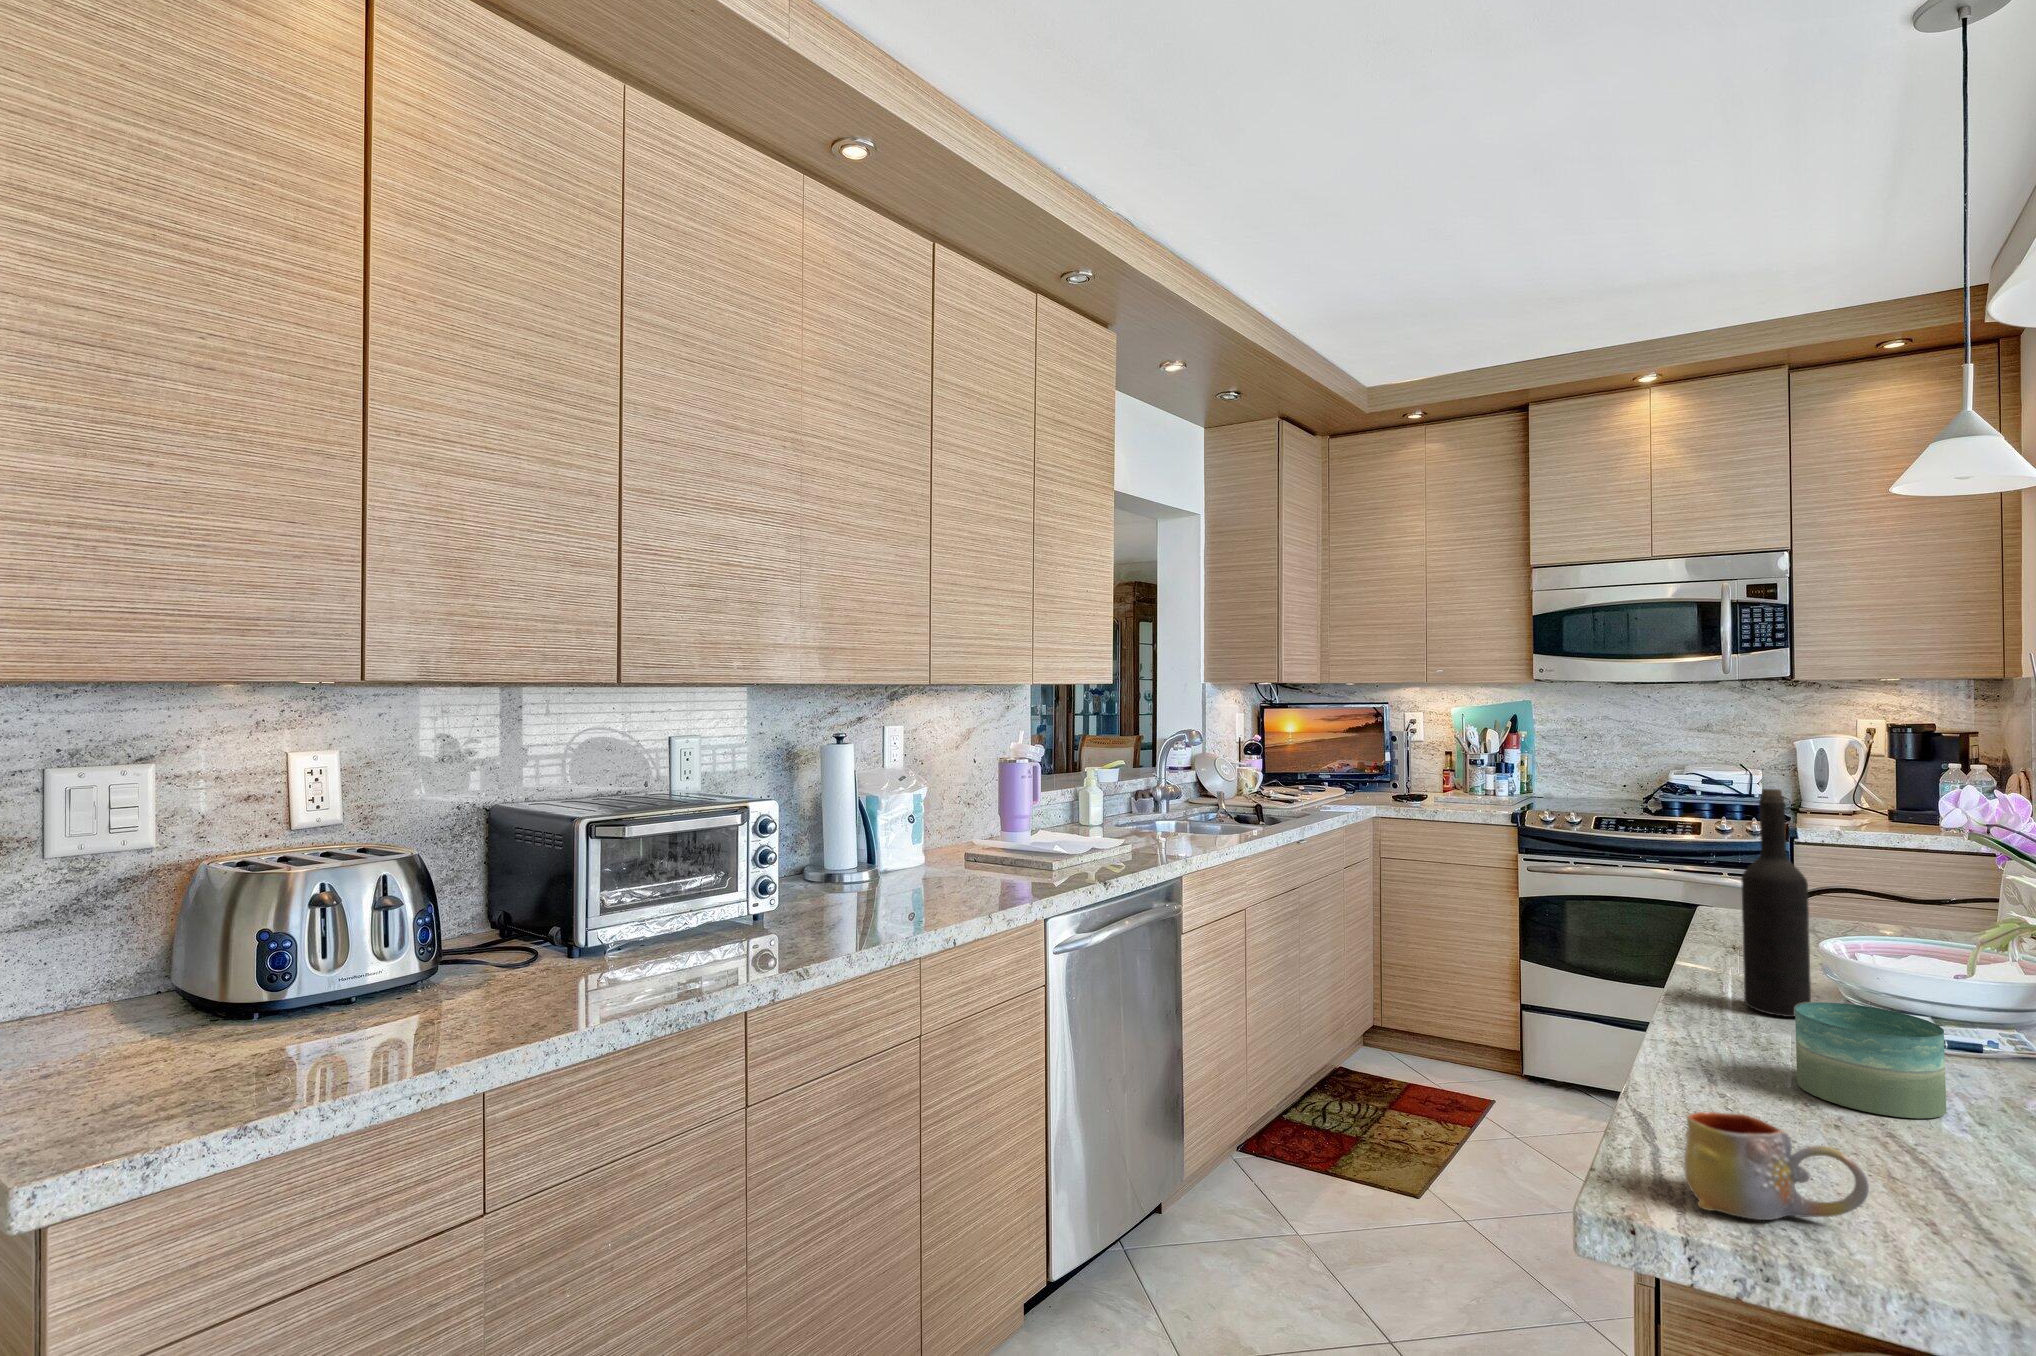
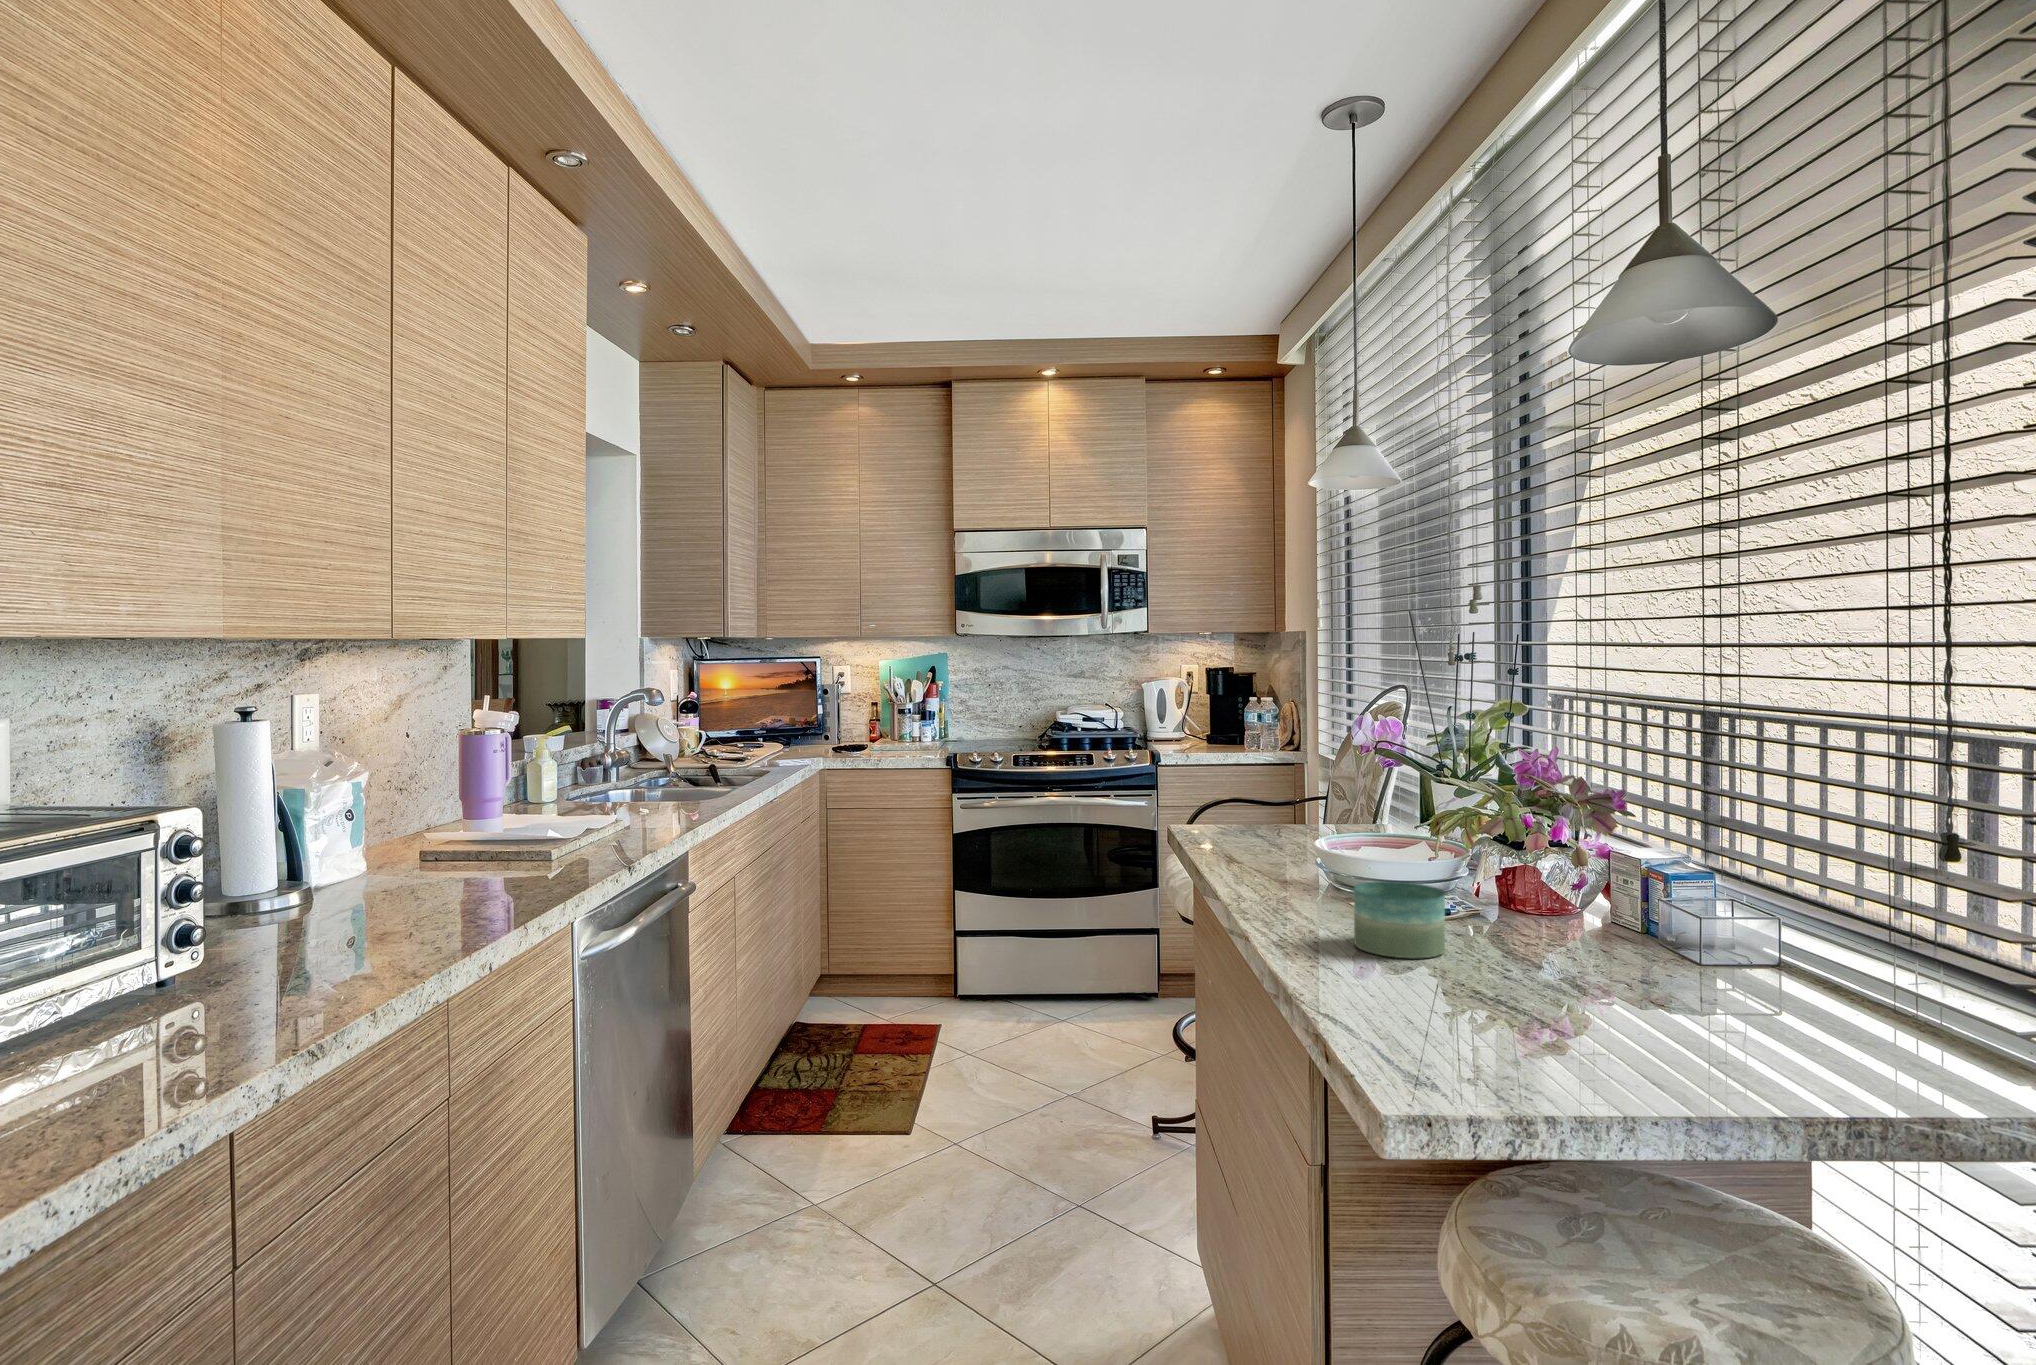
wine bottle: present [1741,789,1811,1017] -> none [1265,722,1309,900]
mug: present [1684,1112,1869,1220] -> none [1391,975,1506,1054]

